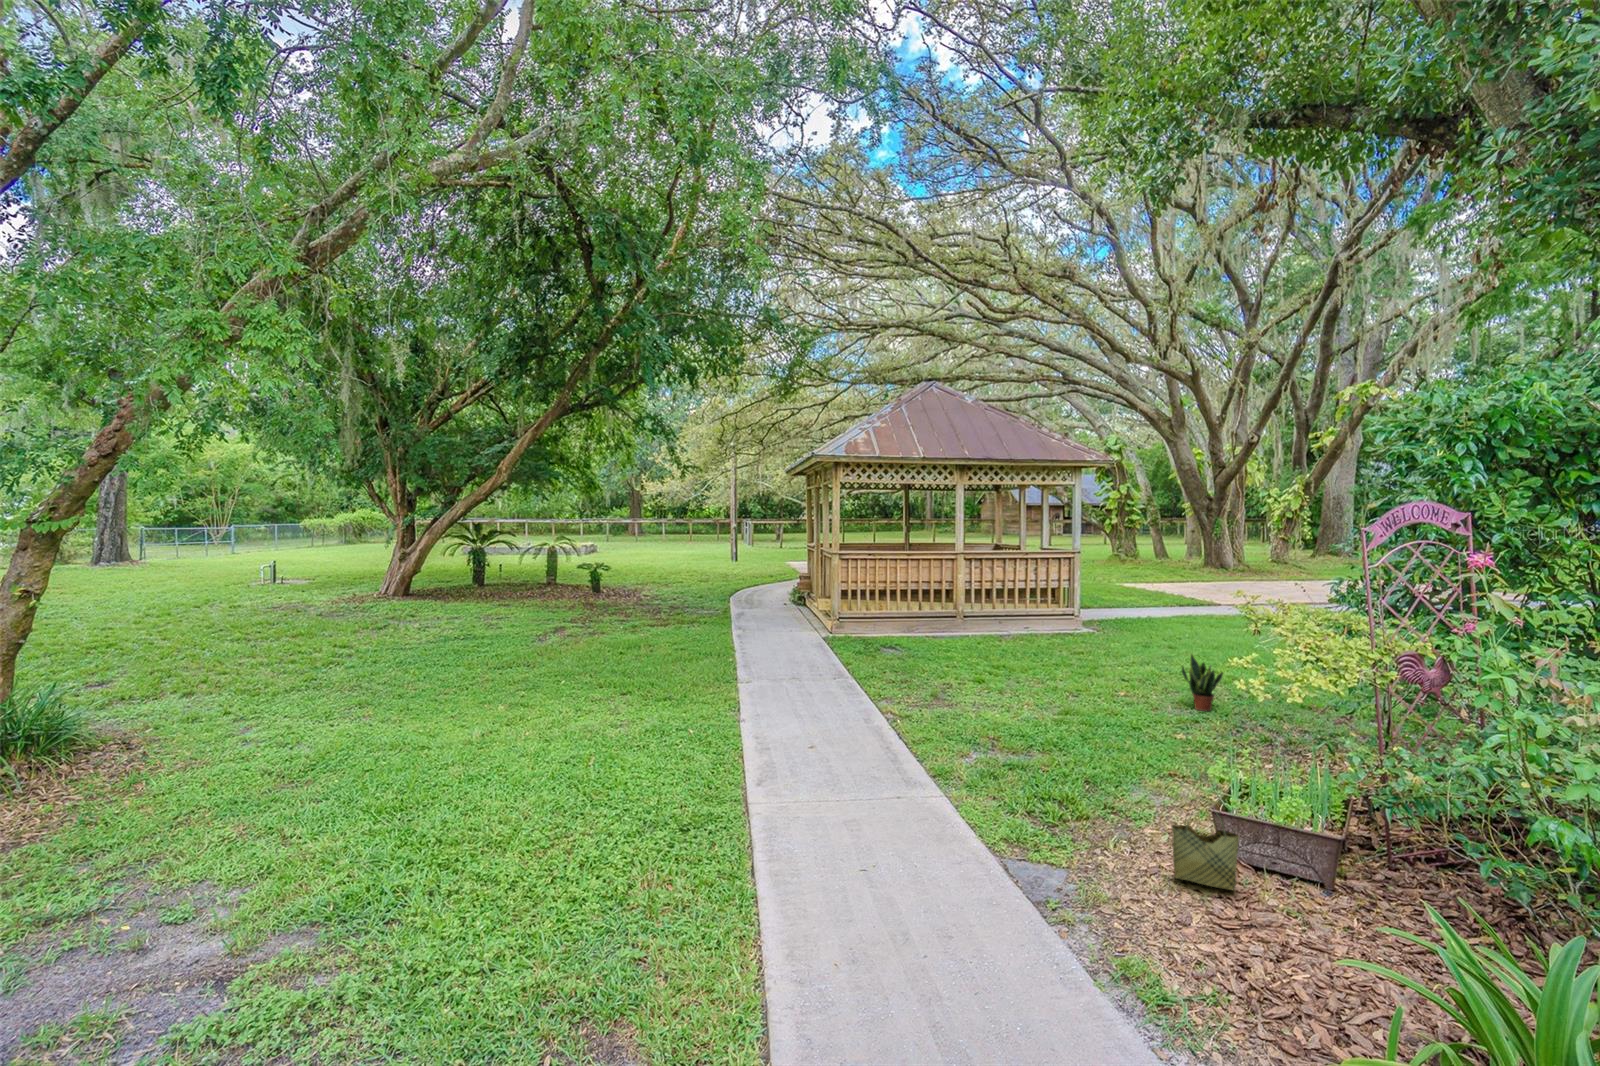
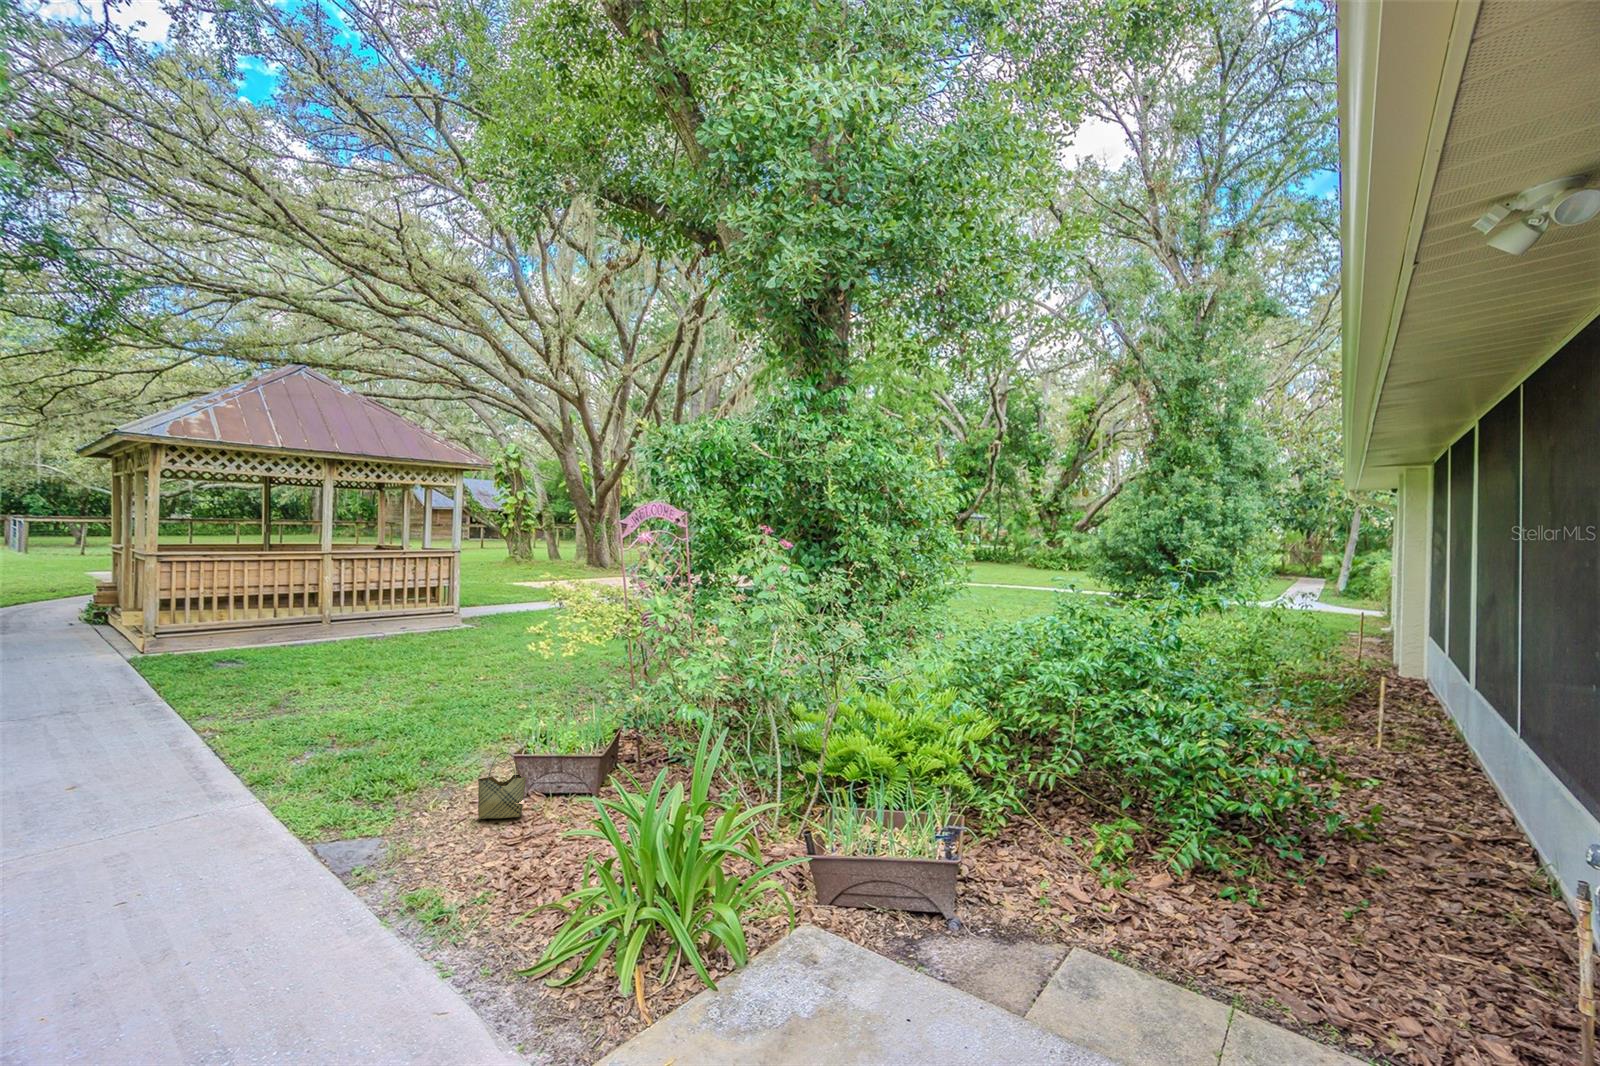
potted plant: present [1182,655,1223,711] -> none [528,644,560,691]

